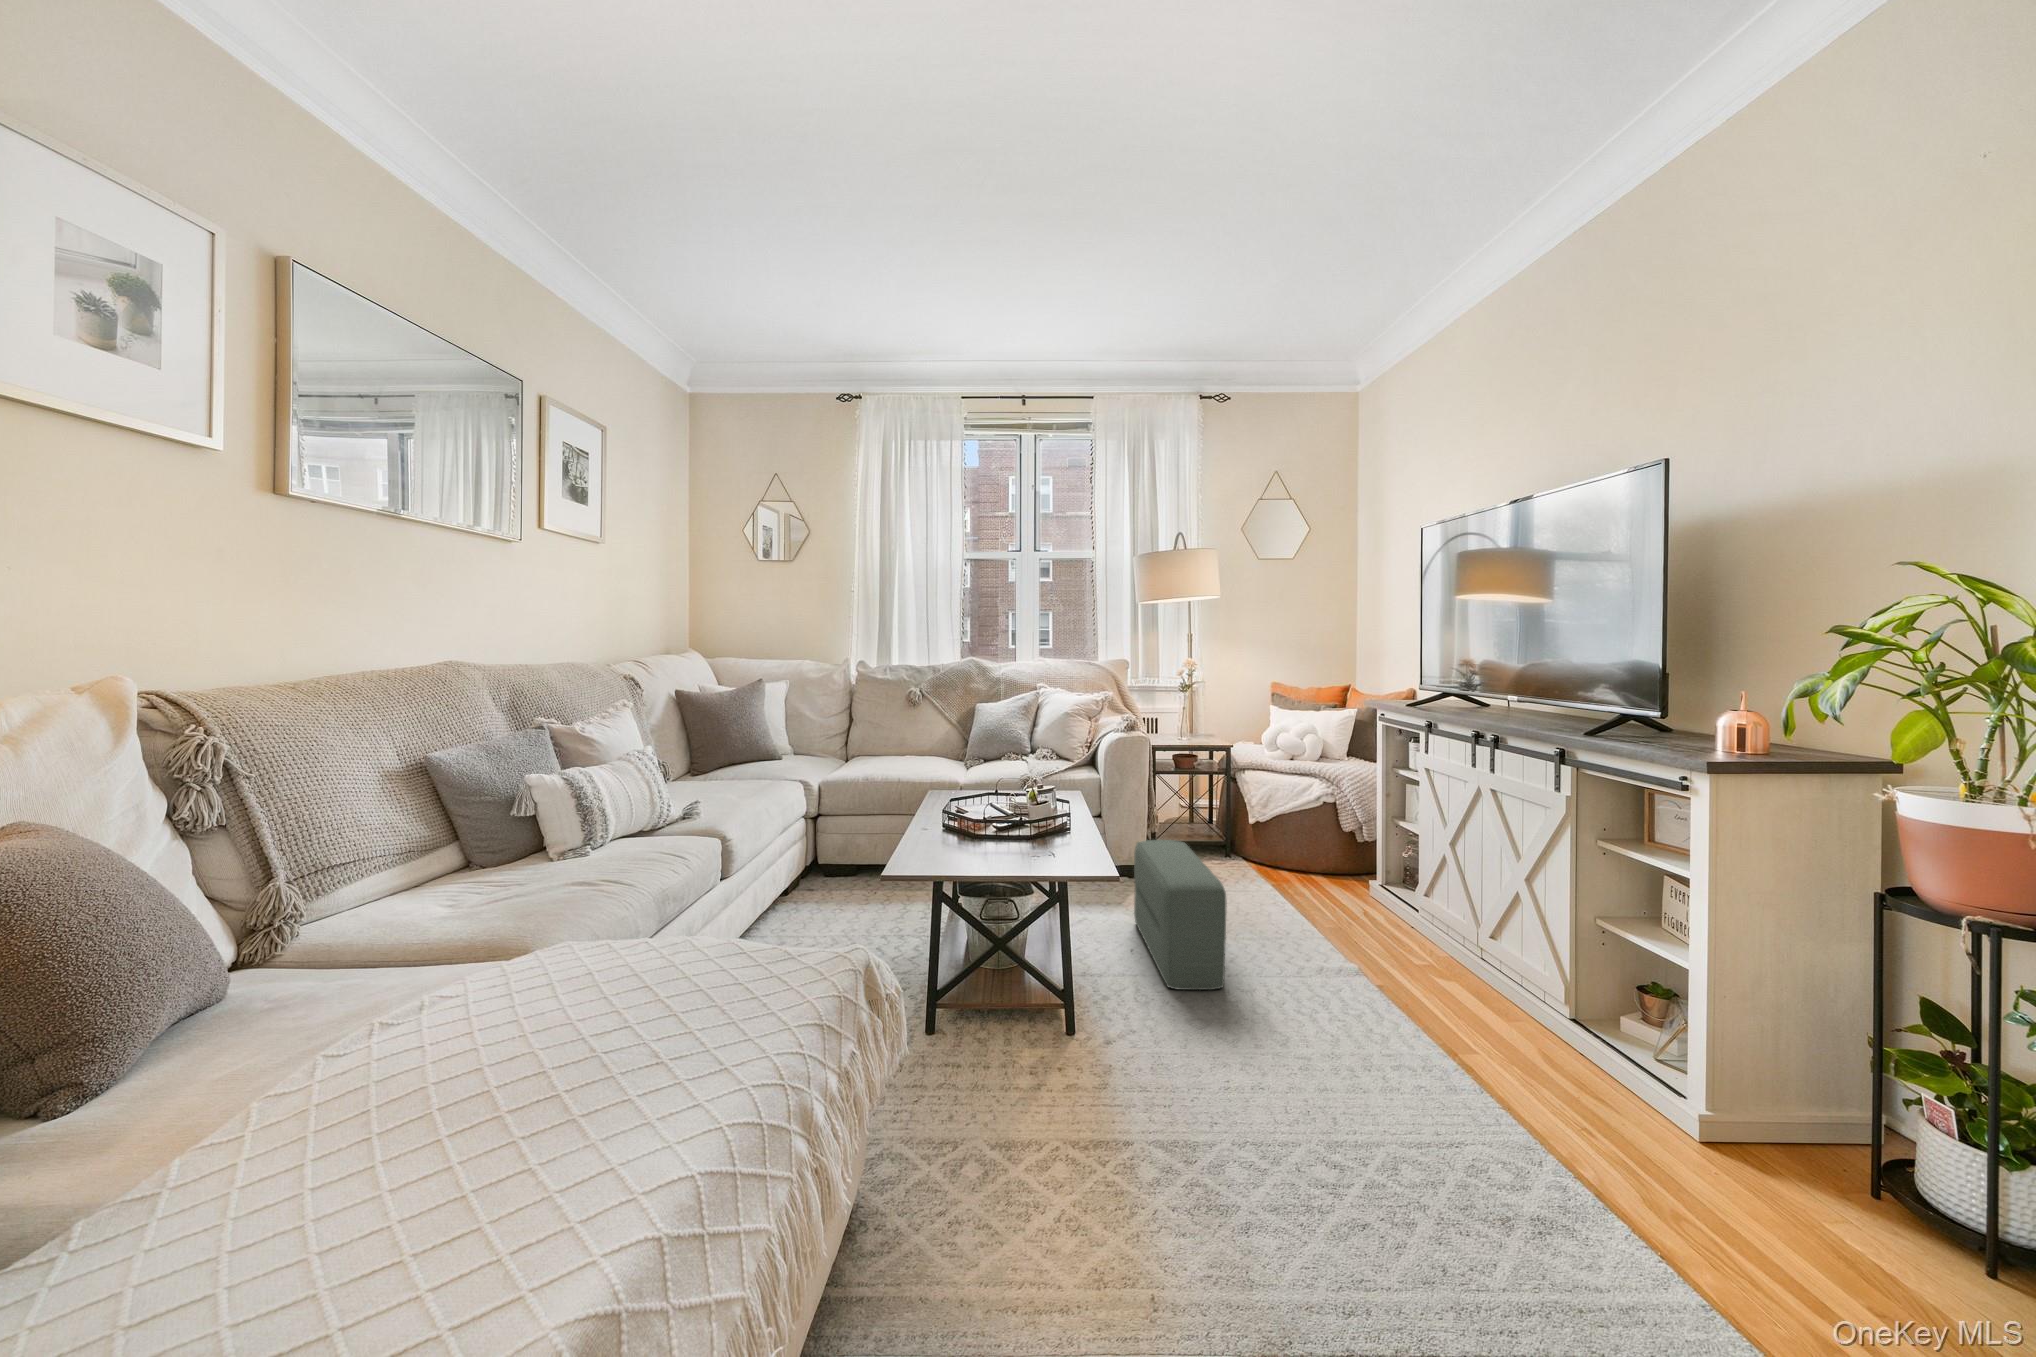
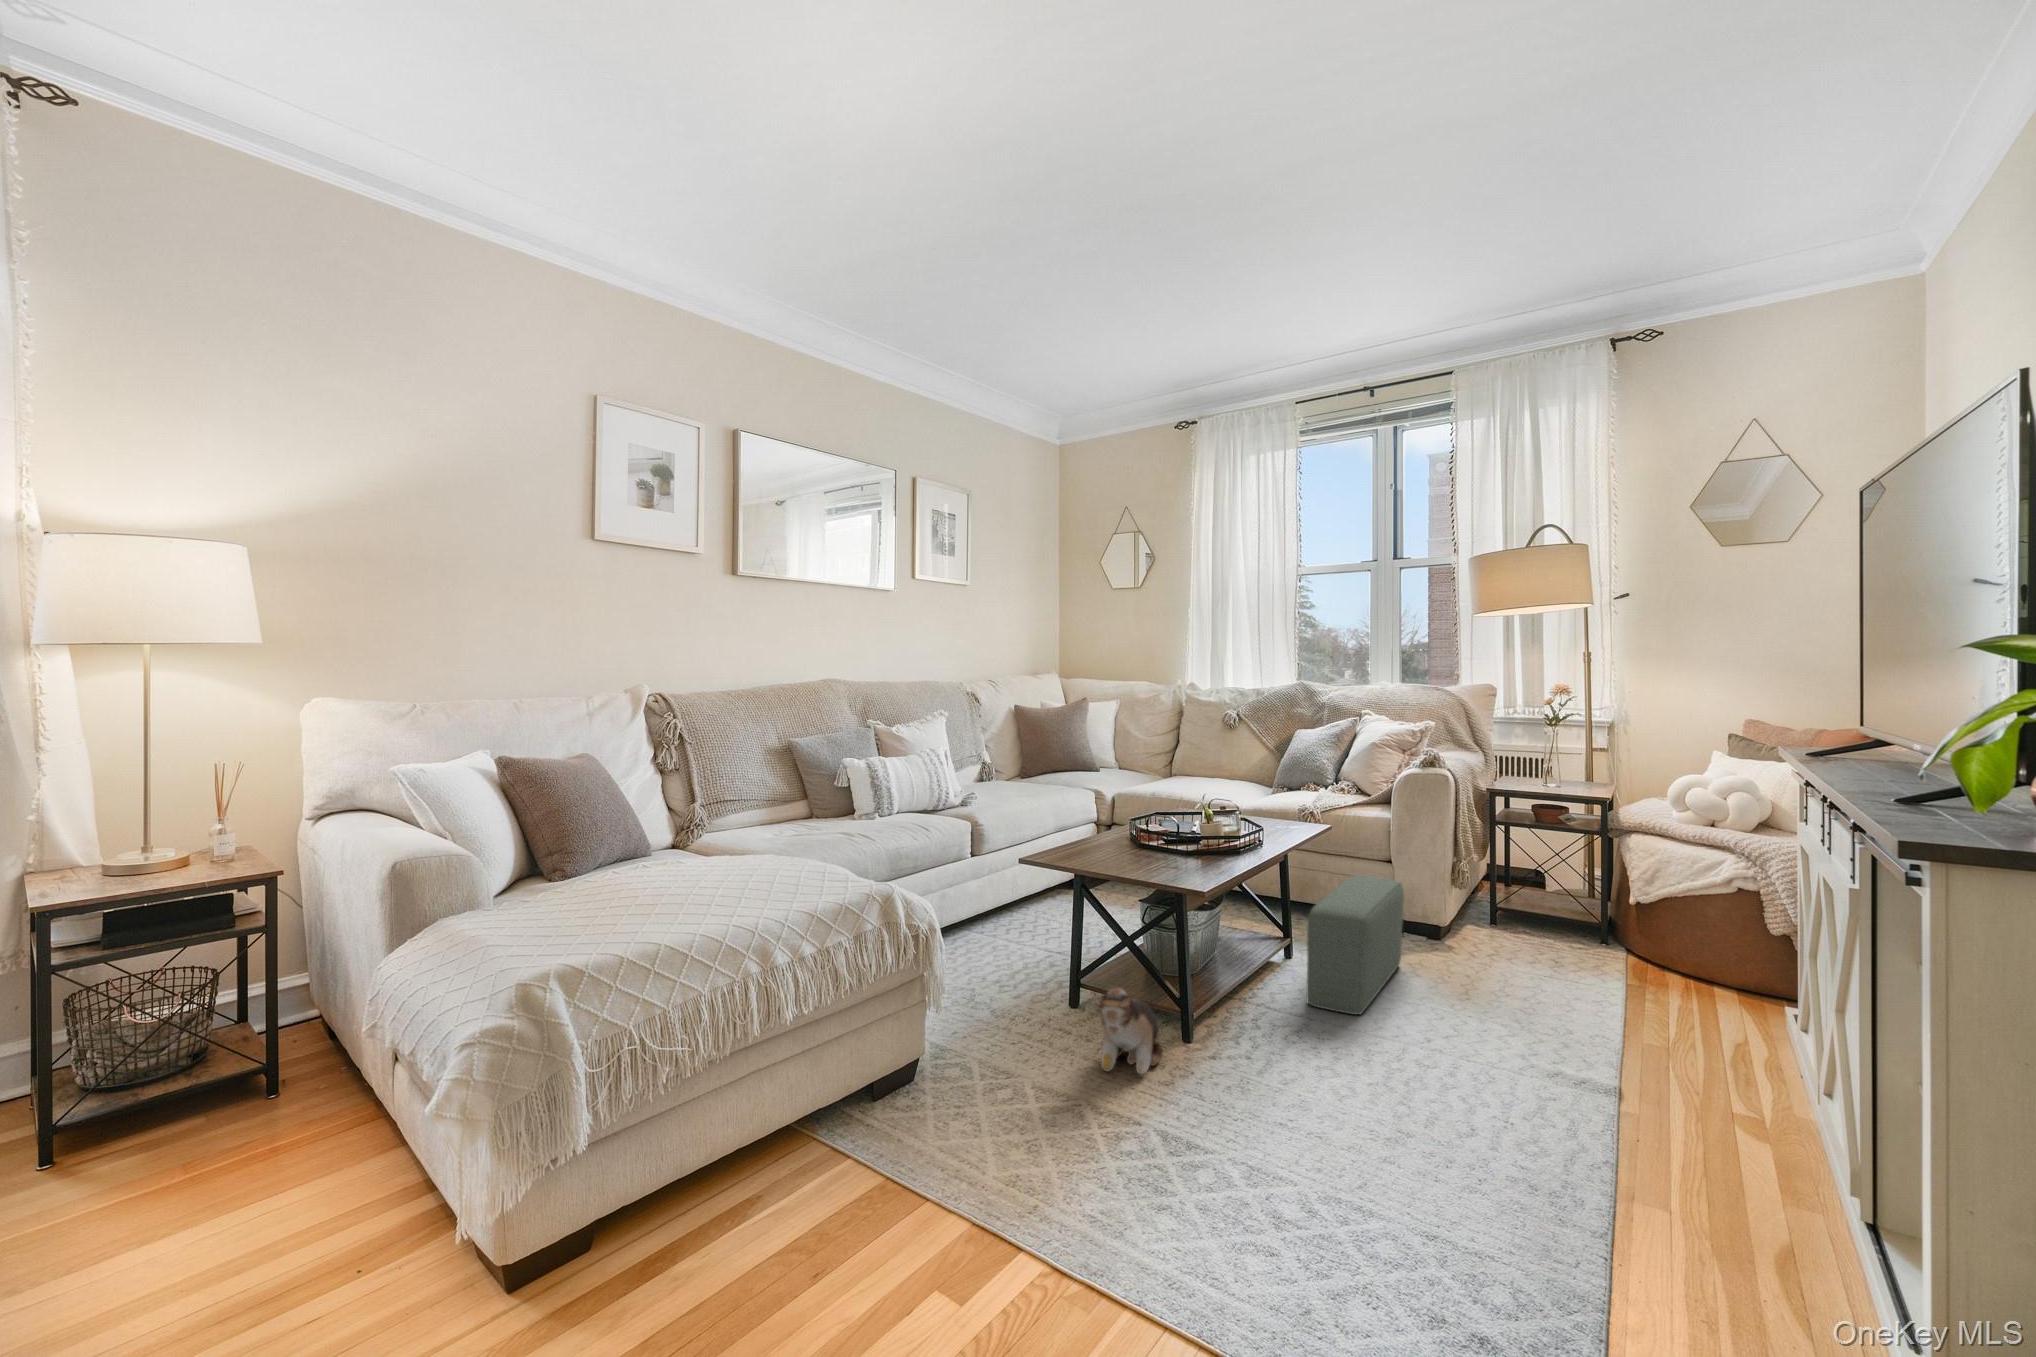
plush toy: none [1073,1041,1158,1156] -> present [1096,987,1163,1074]

